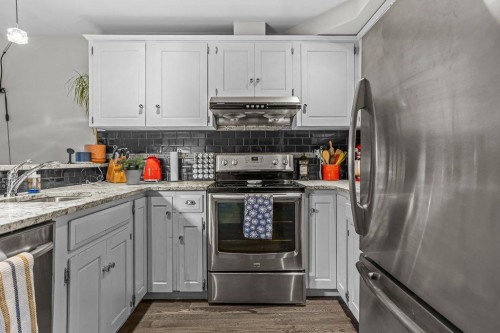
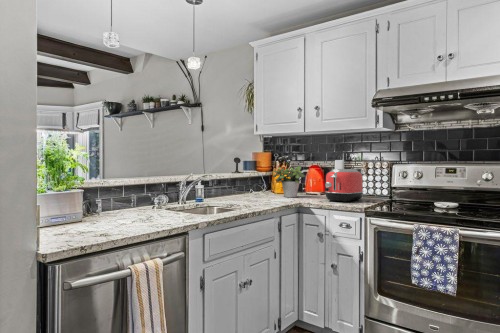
toaster: none [168,158,197,185] -> present [325,169,363,202]

